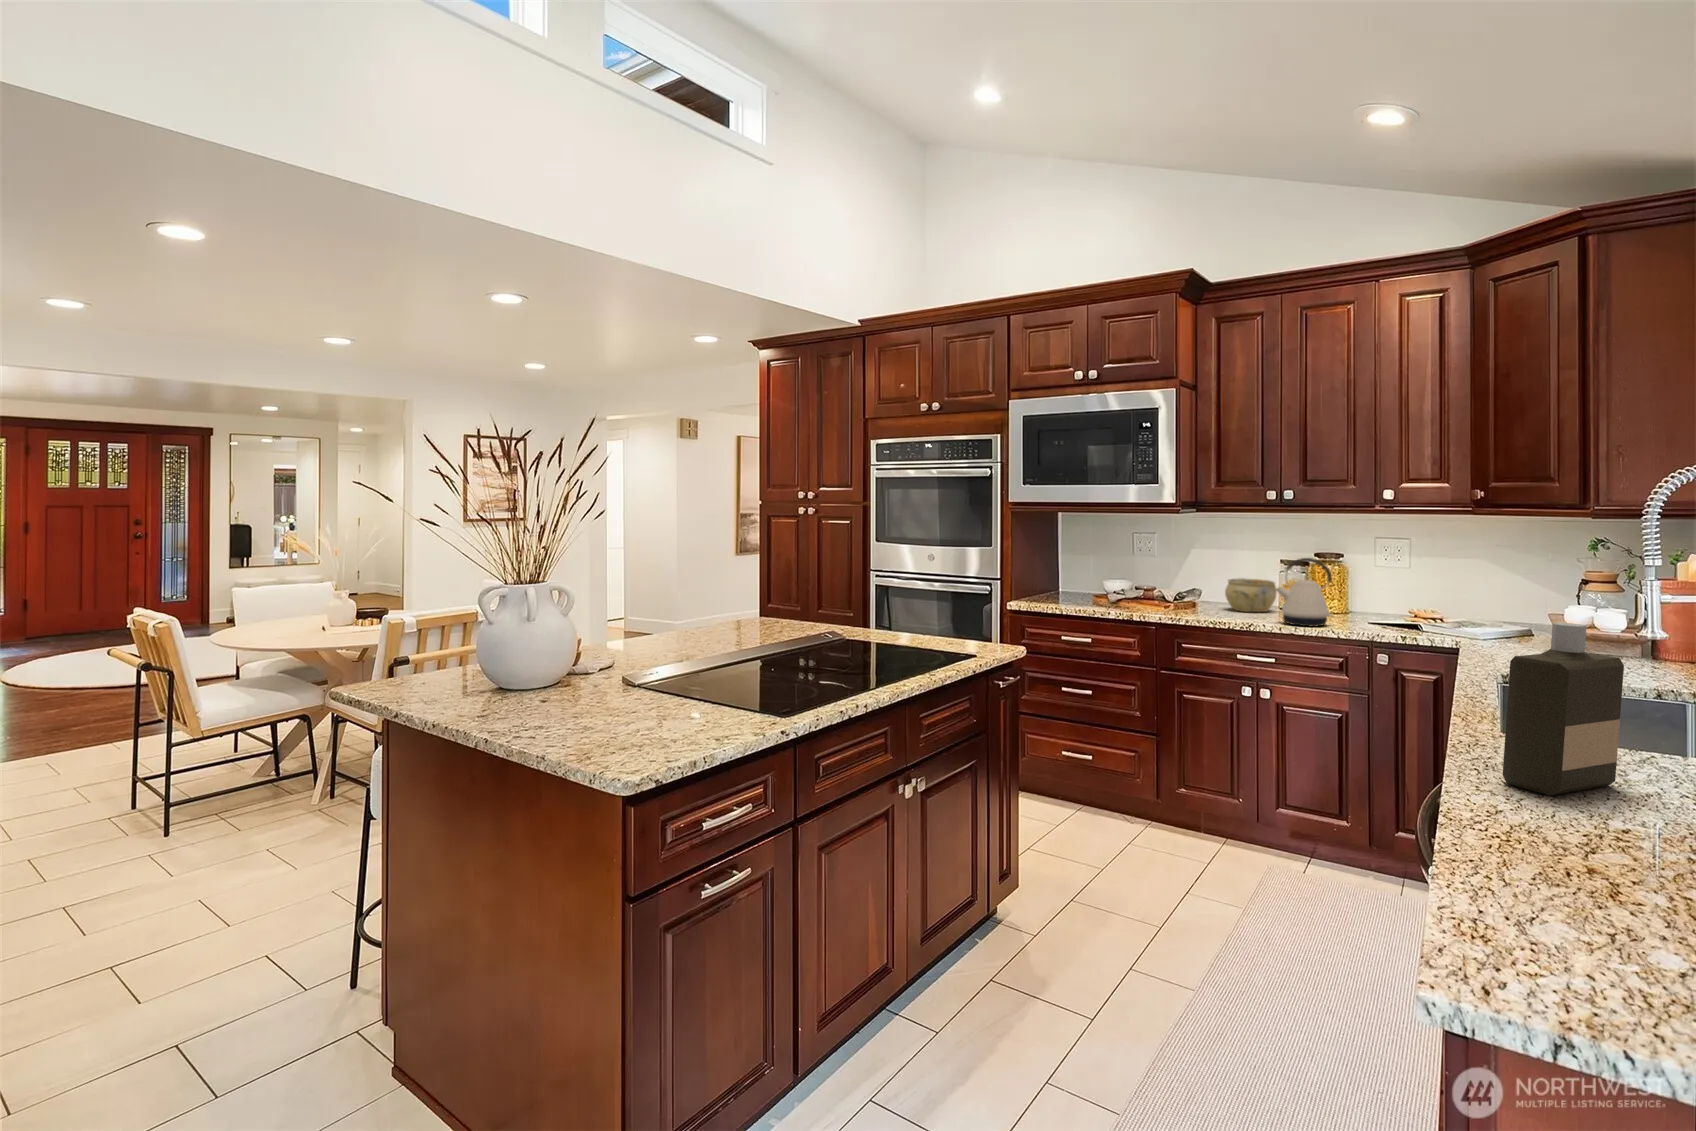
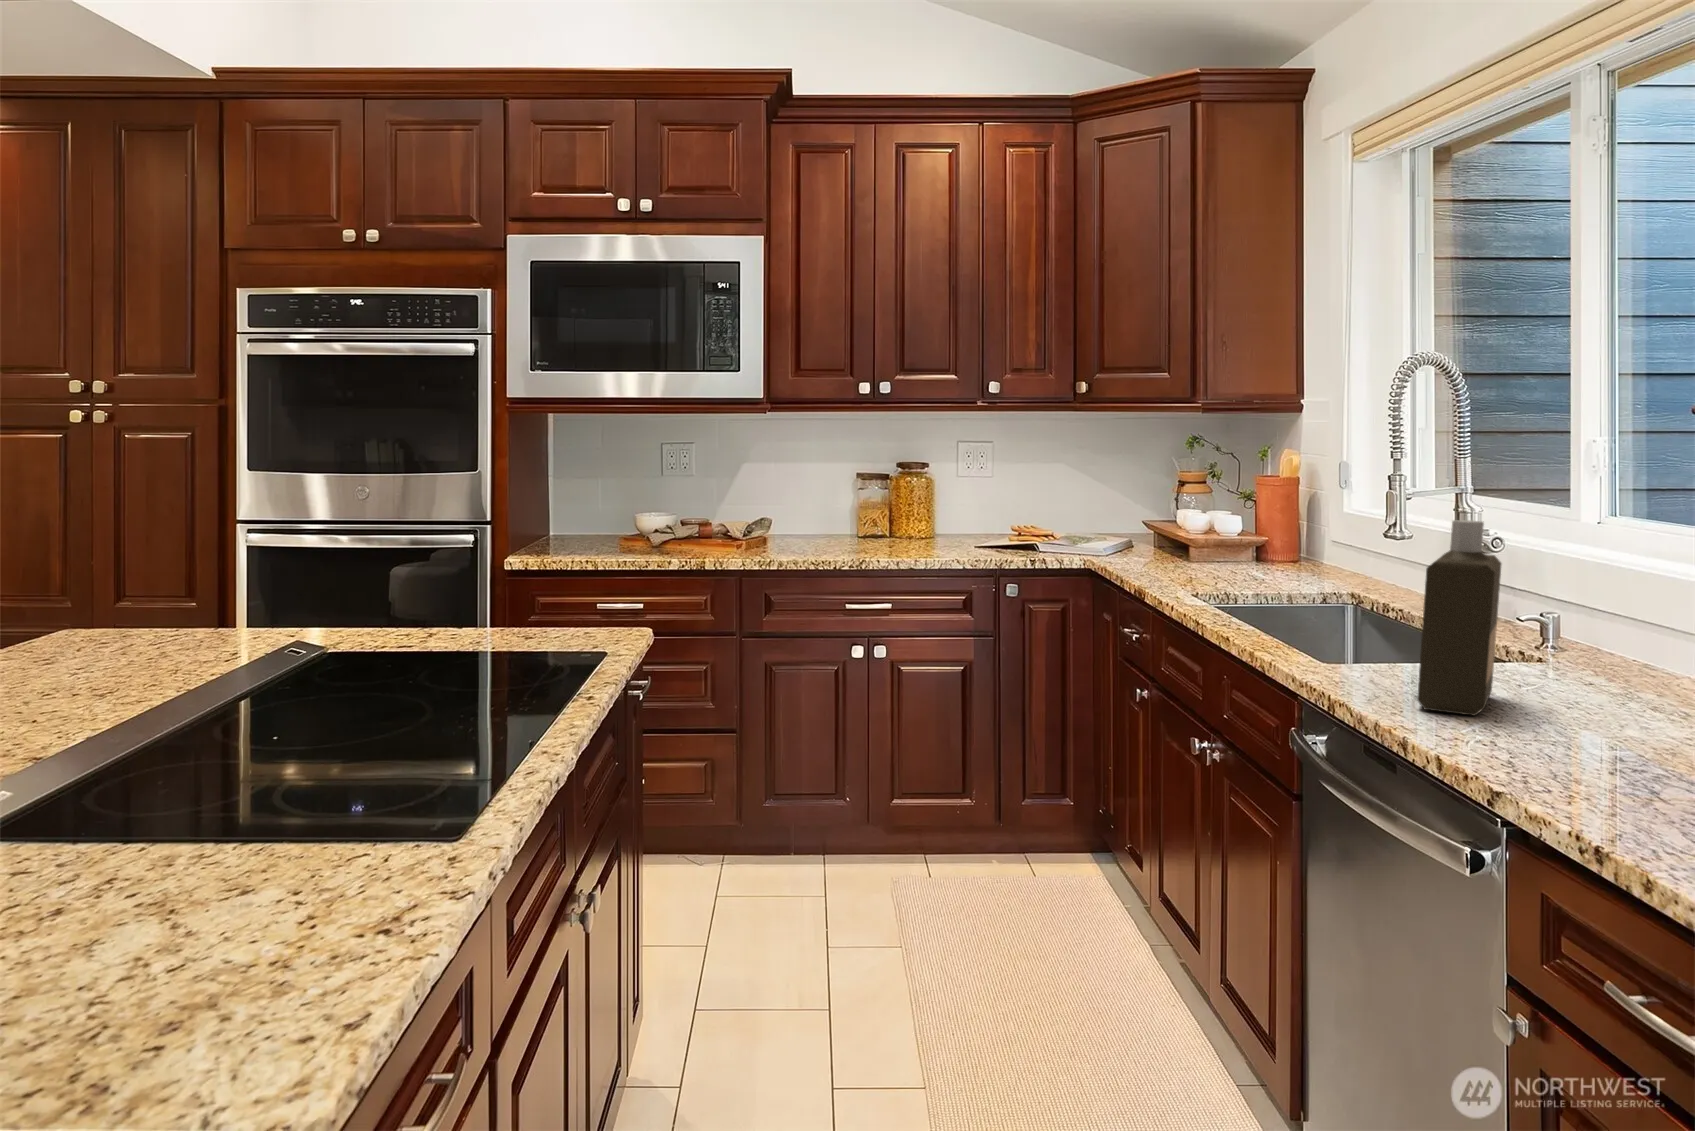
kettle: present [1275,558,1333,626] -> none [885,472,950,558]
ceramic bowl: present [1225,578,1277,612] -> none [802,503,863,546]

